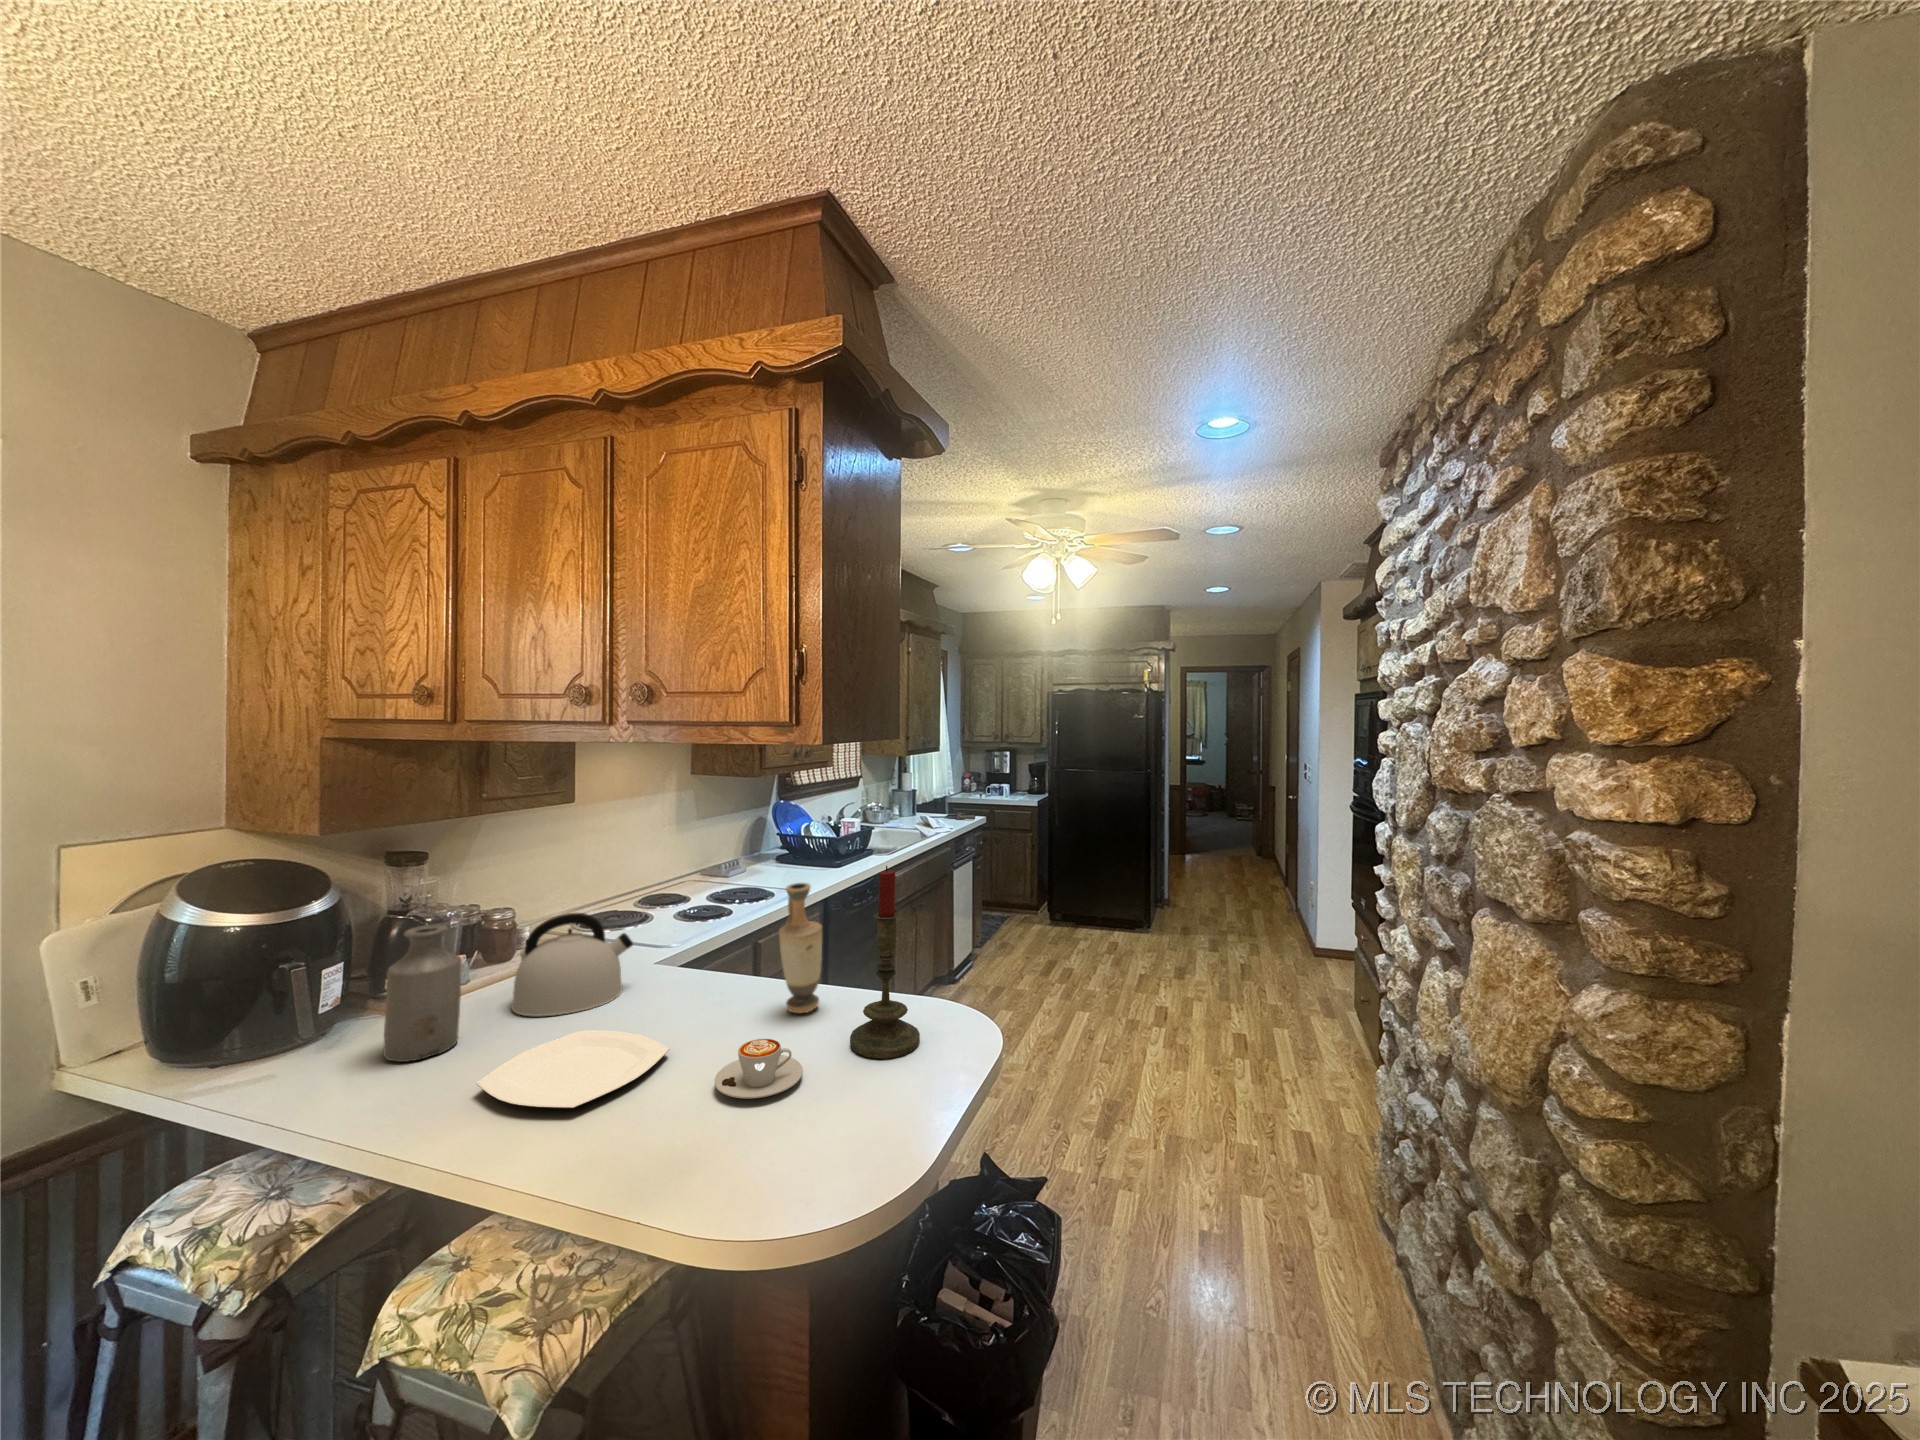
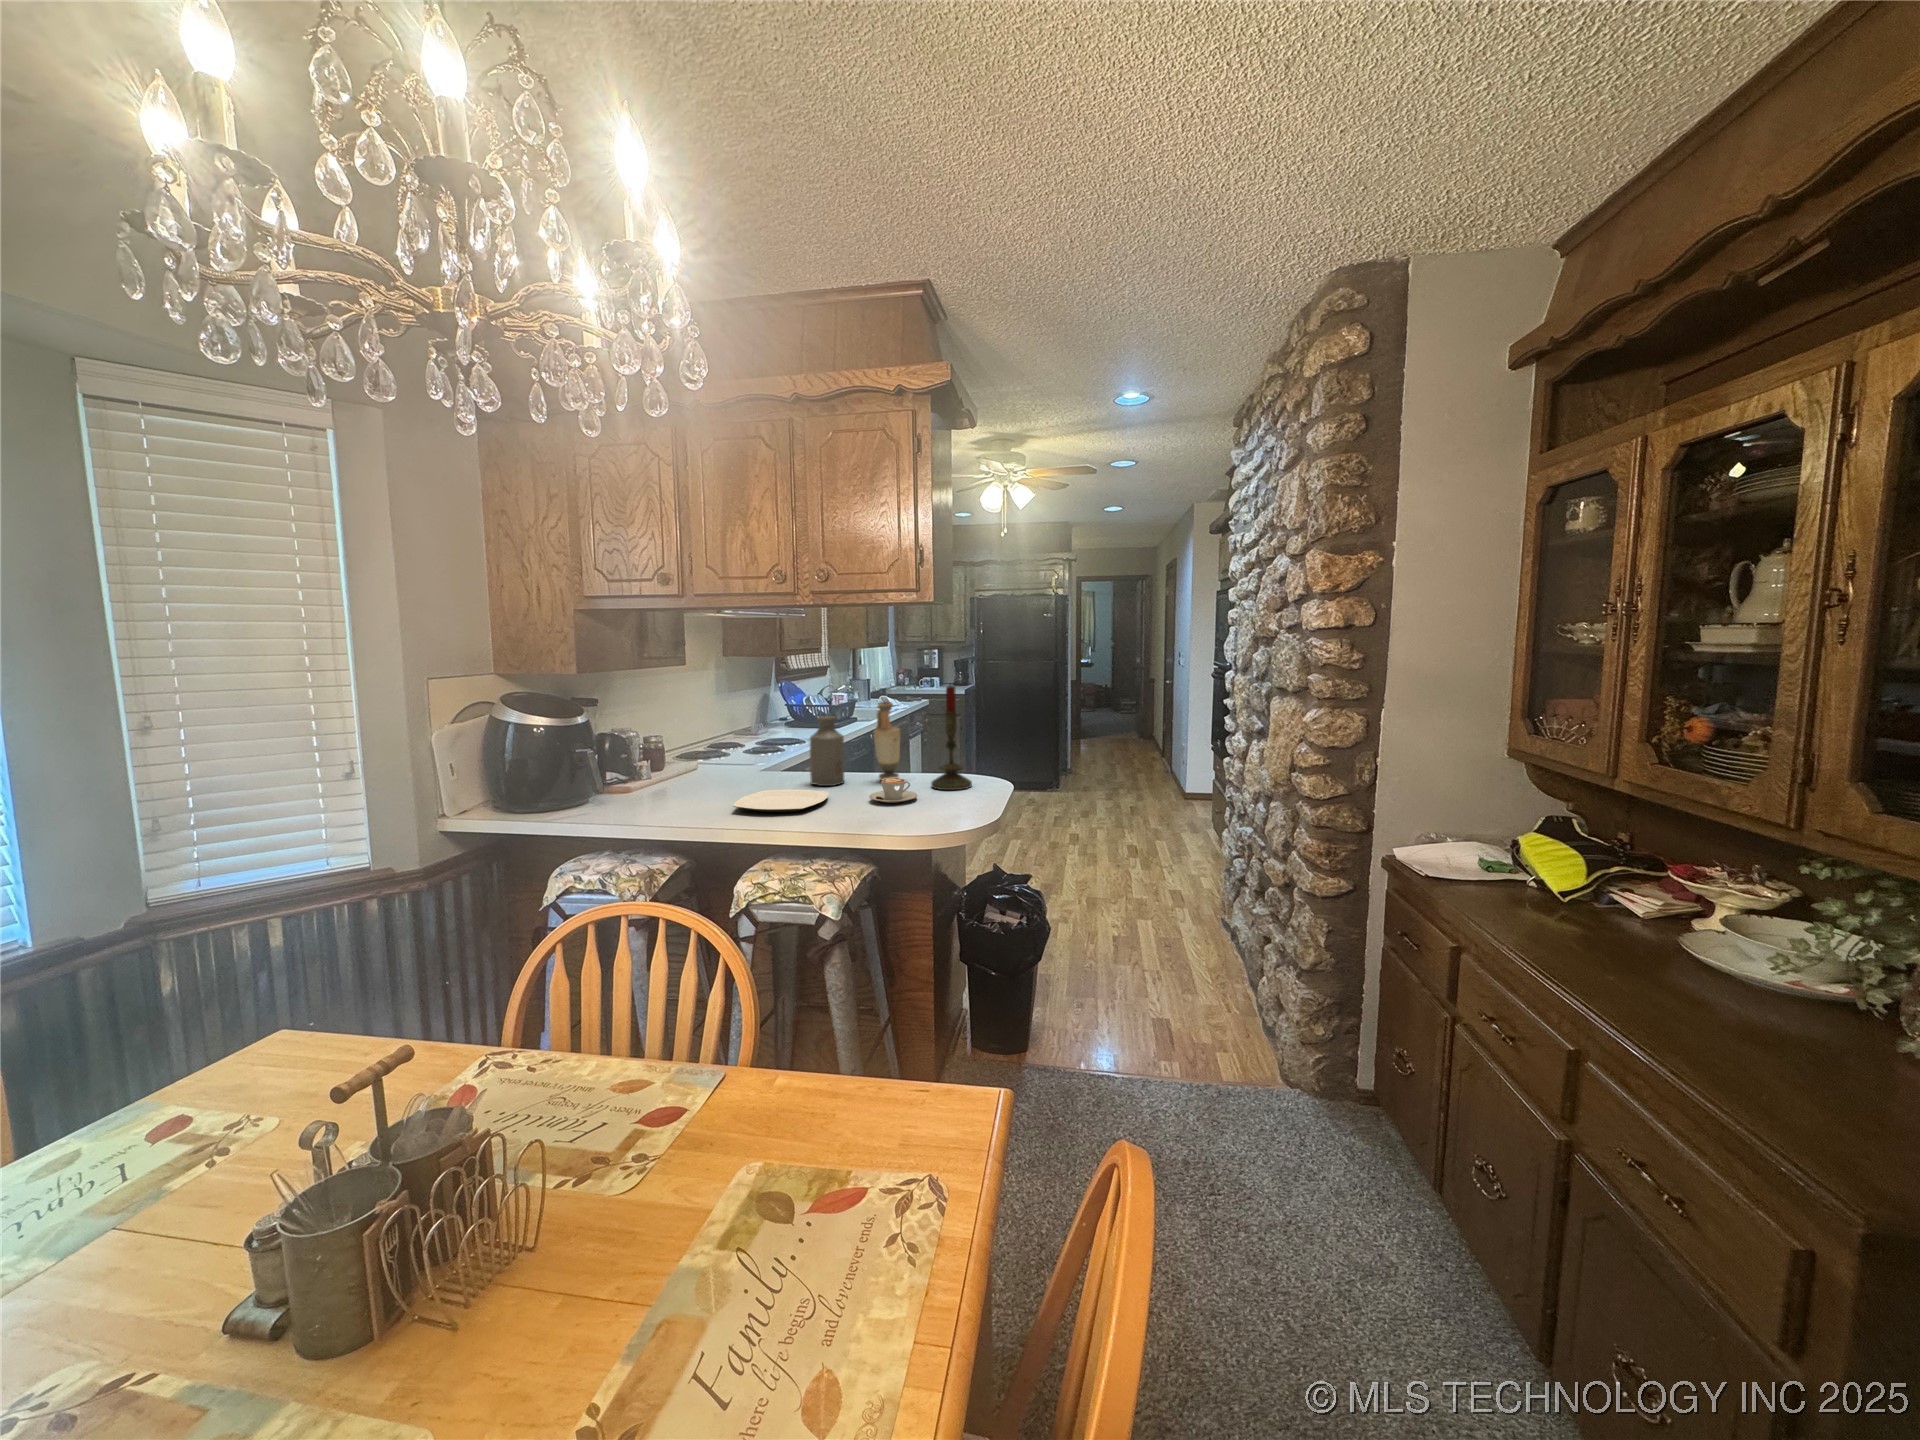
kettle: present [511,913,633,1016] -> none [693,731,764,792]
bottle: present [383,925,461,1062] -> present [810,716,844,786]

